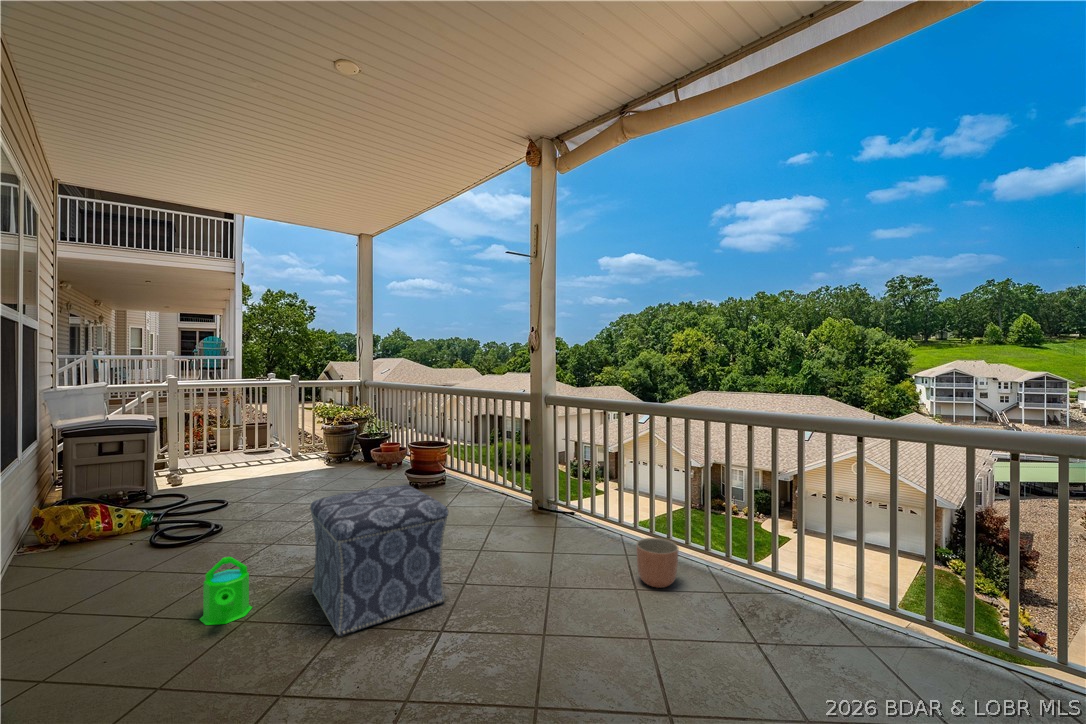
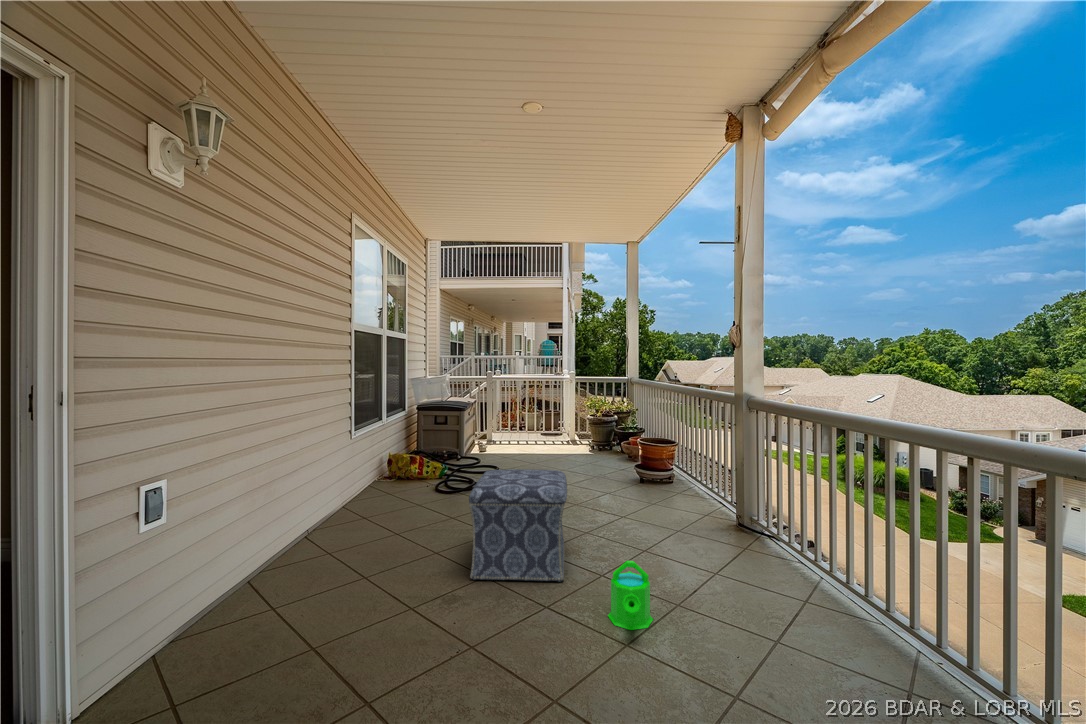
planter: present [636,538,679,588] -> none [774,581,833,649]
watering can: present [200,557,252,625] -> present [608,561,653,630]

